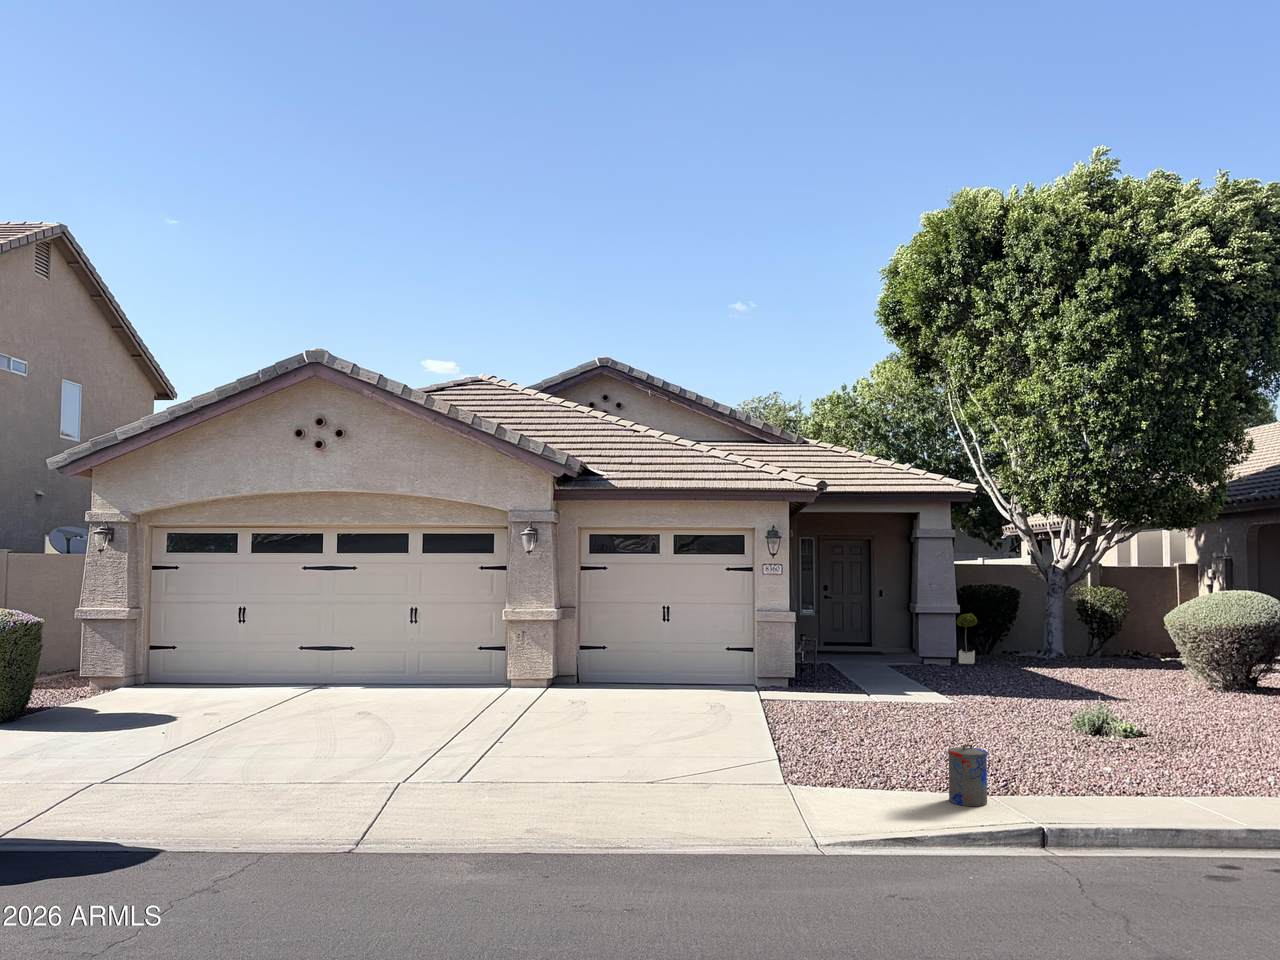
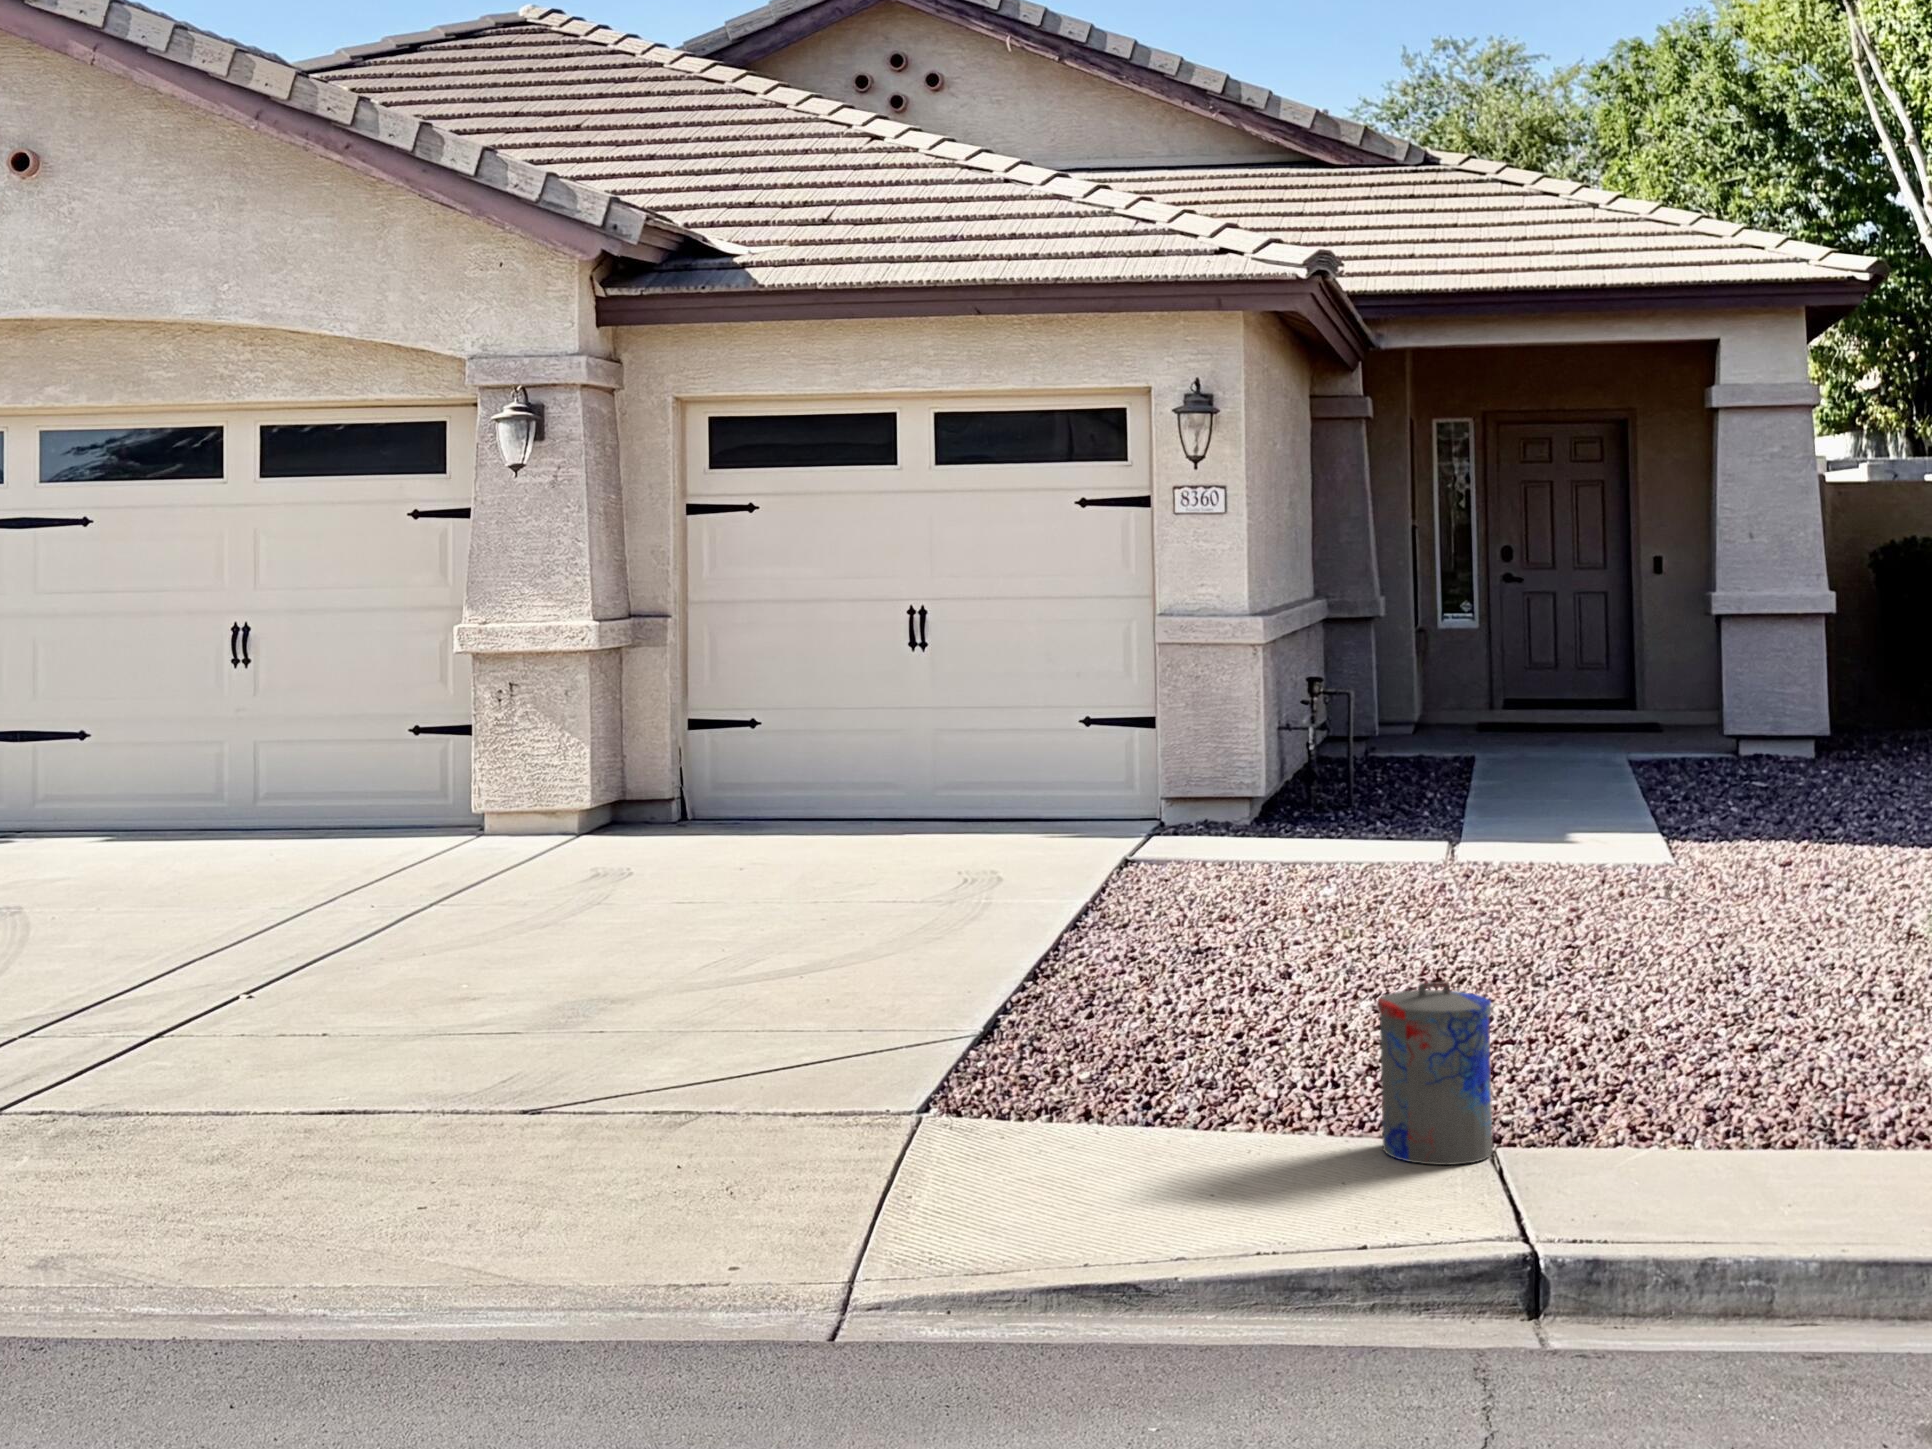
potted tree: present [957,613,978,664] -> none [1813,627,1874,773]

